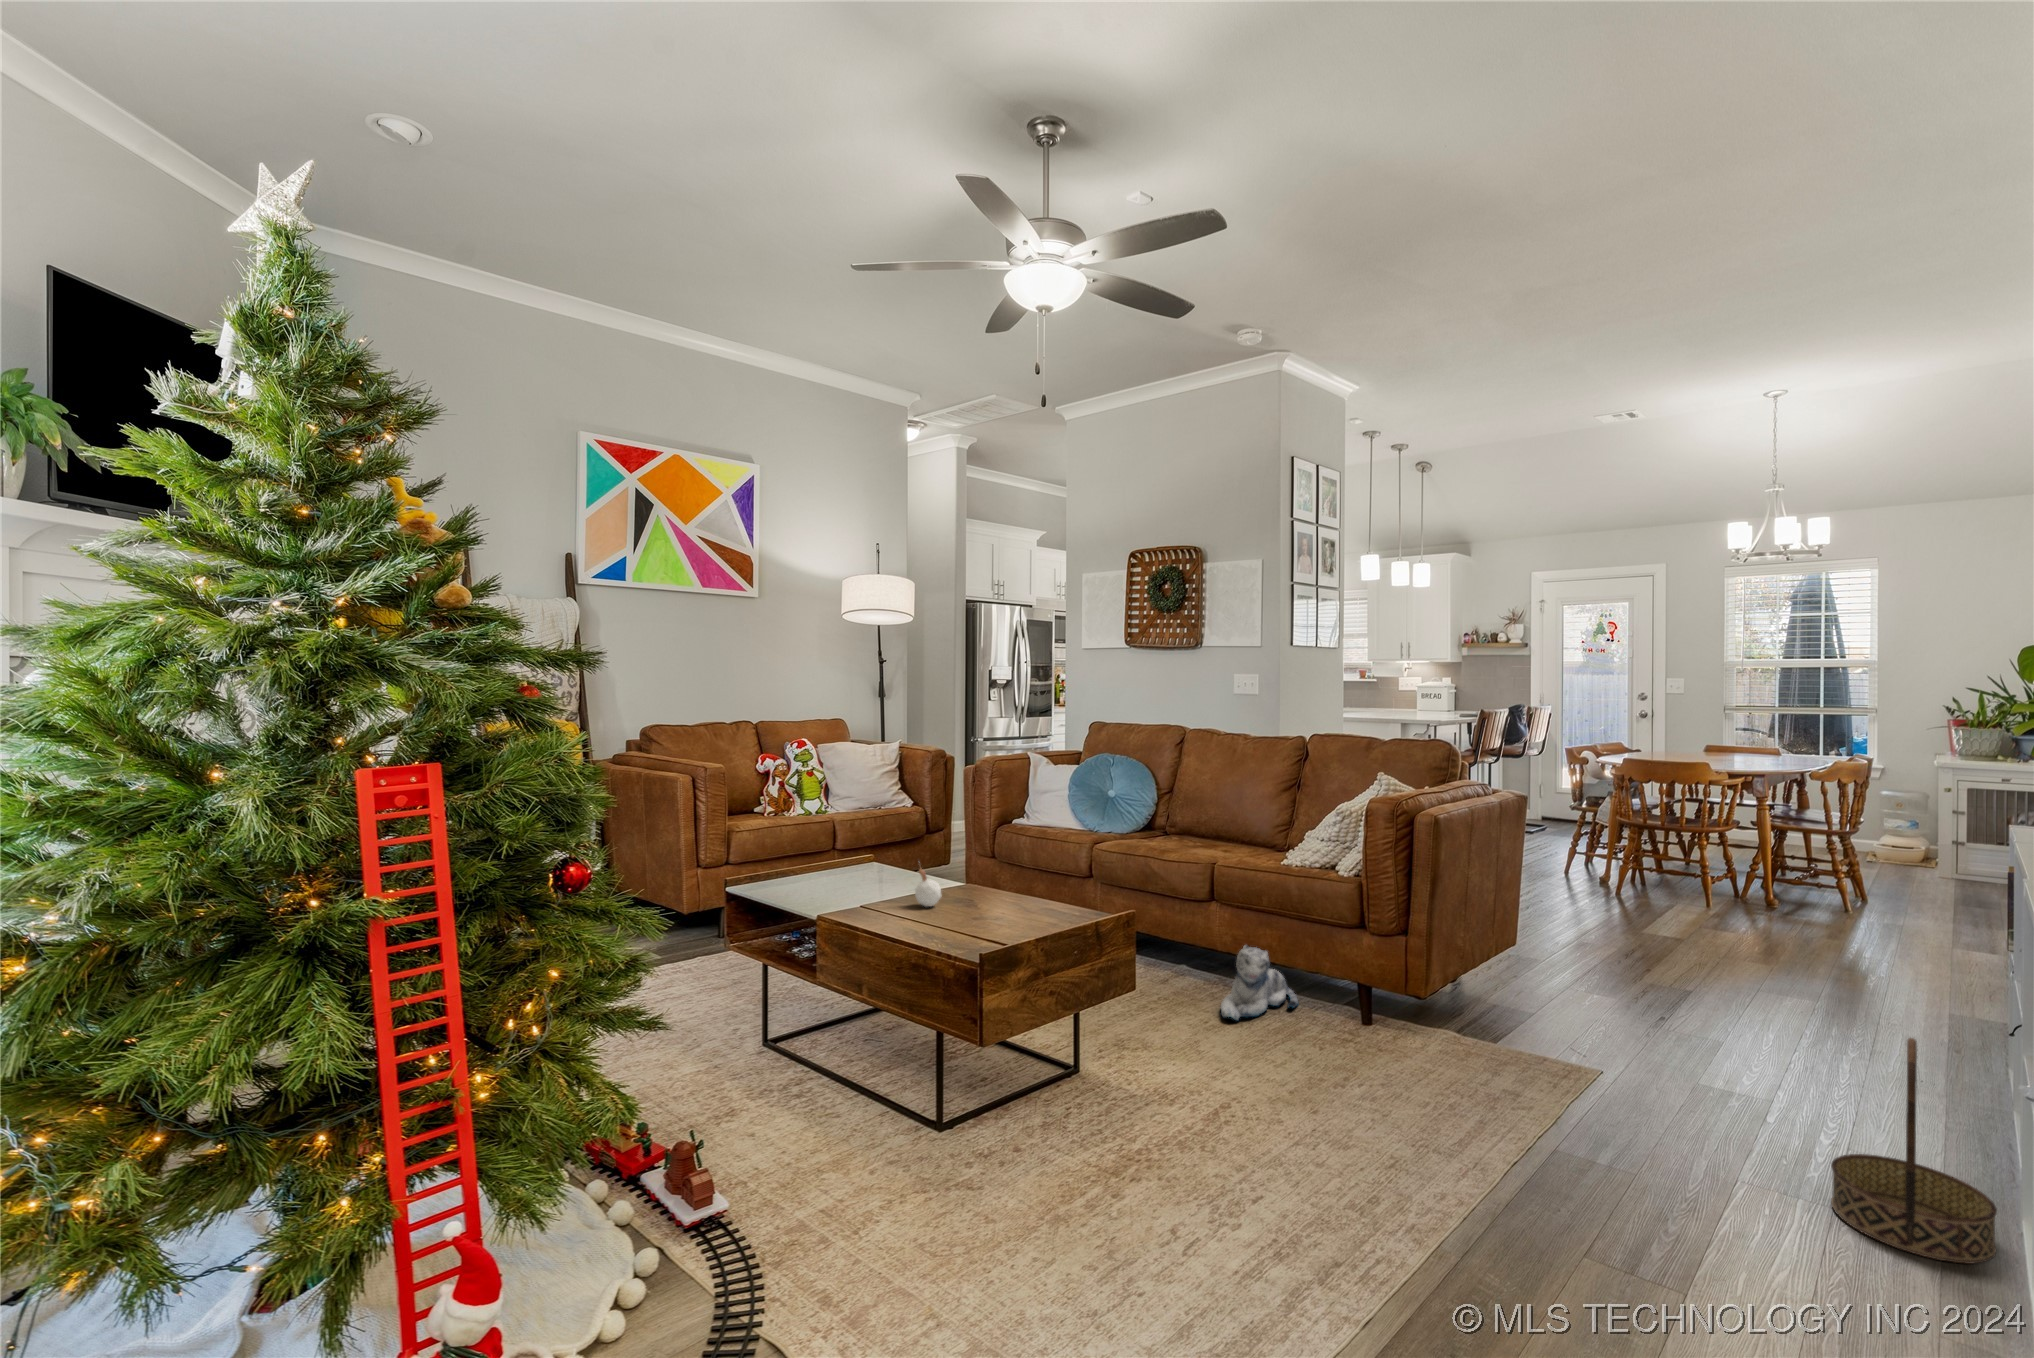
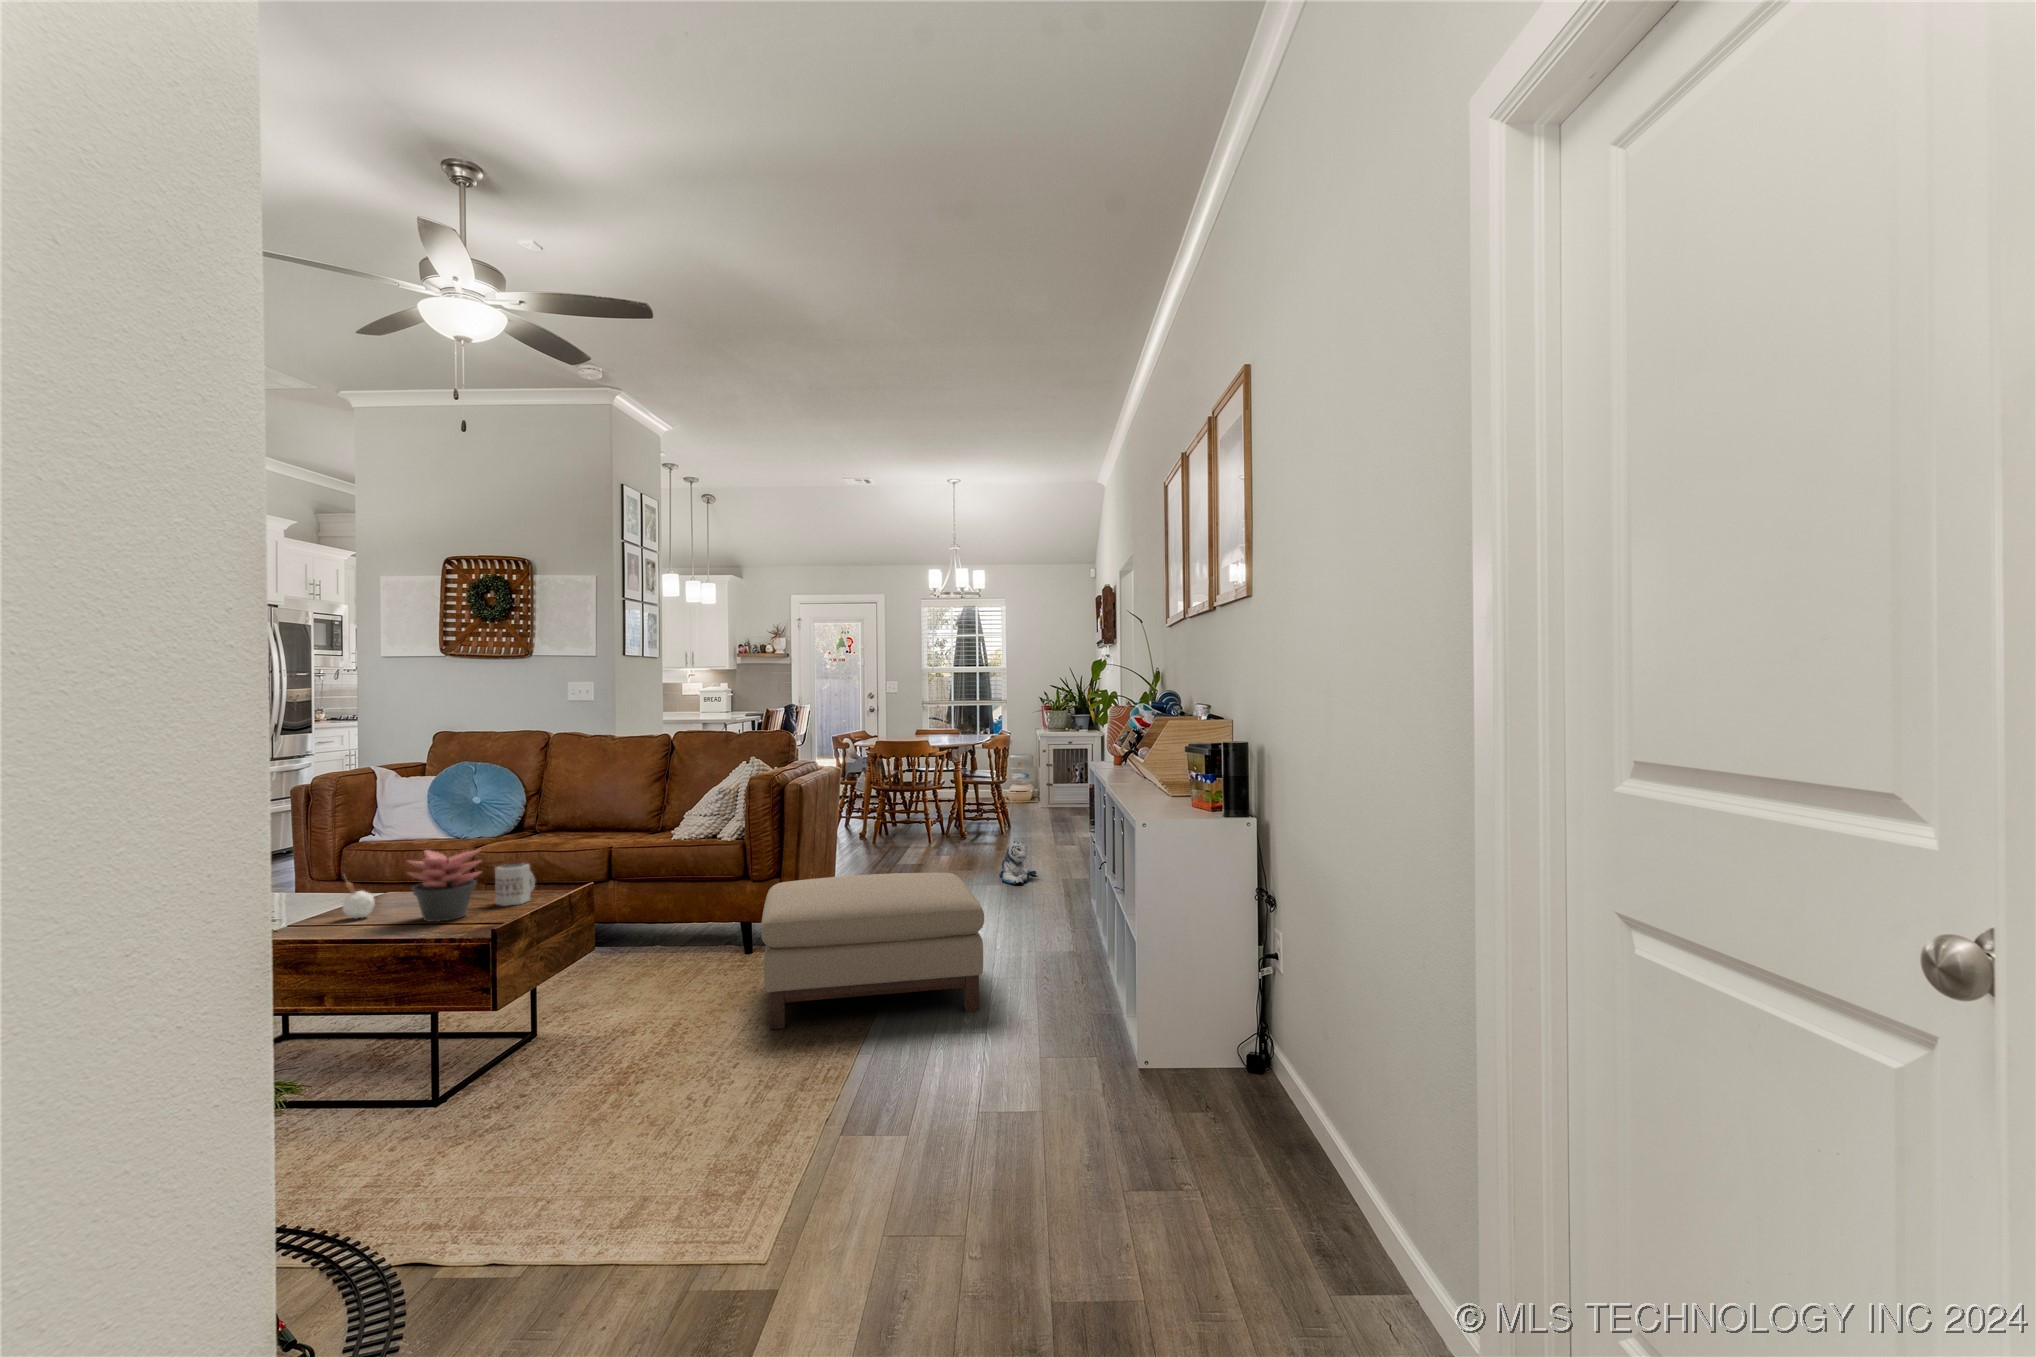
succulent plant: none [954,848,1020,928] -> present [408,849,481,922]
mug: none [1045,874,1086,922] -> present [495,863,535,906]
plush toy: present [1220,945,1298,1020] -> present [999,841,1036,884]
ottoman: none [1321,952,1708,1262] -> present [761,873,984,1029]
basket: present [1831,1038,1997,1264] -> none [1029,868,1093,978]

